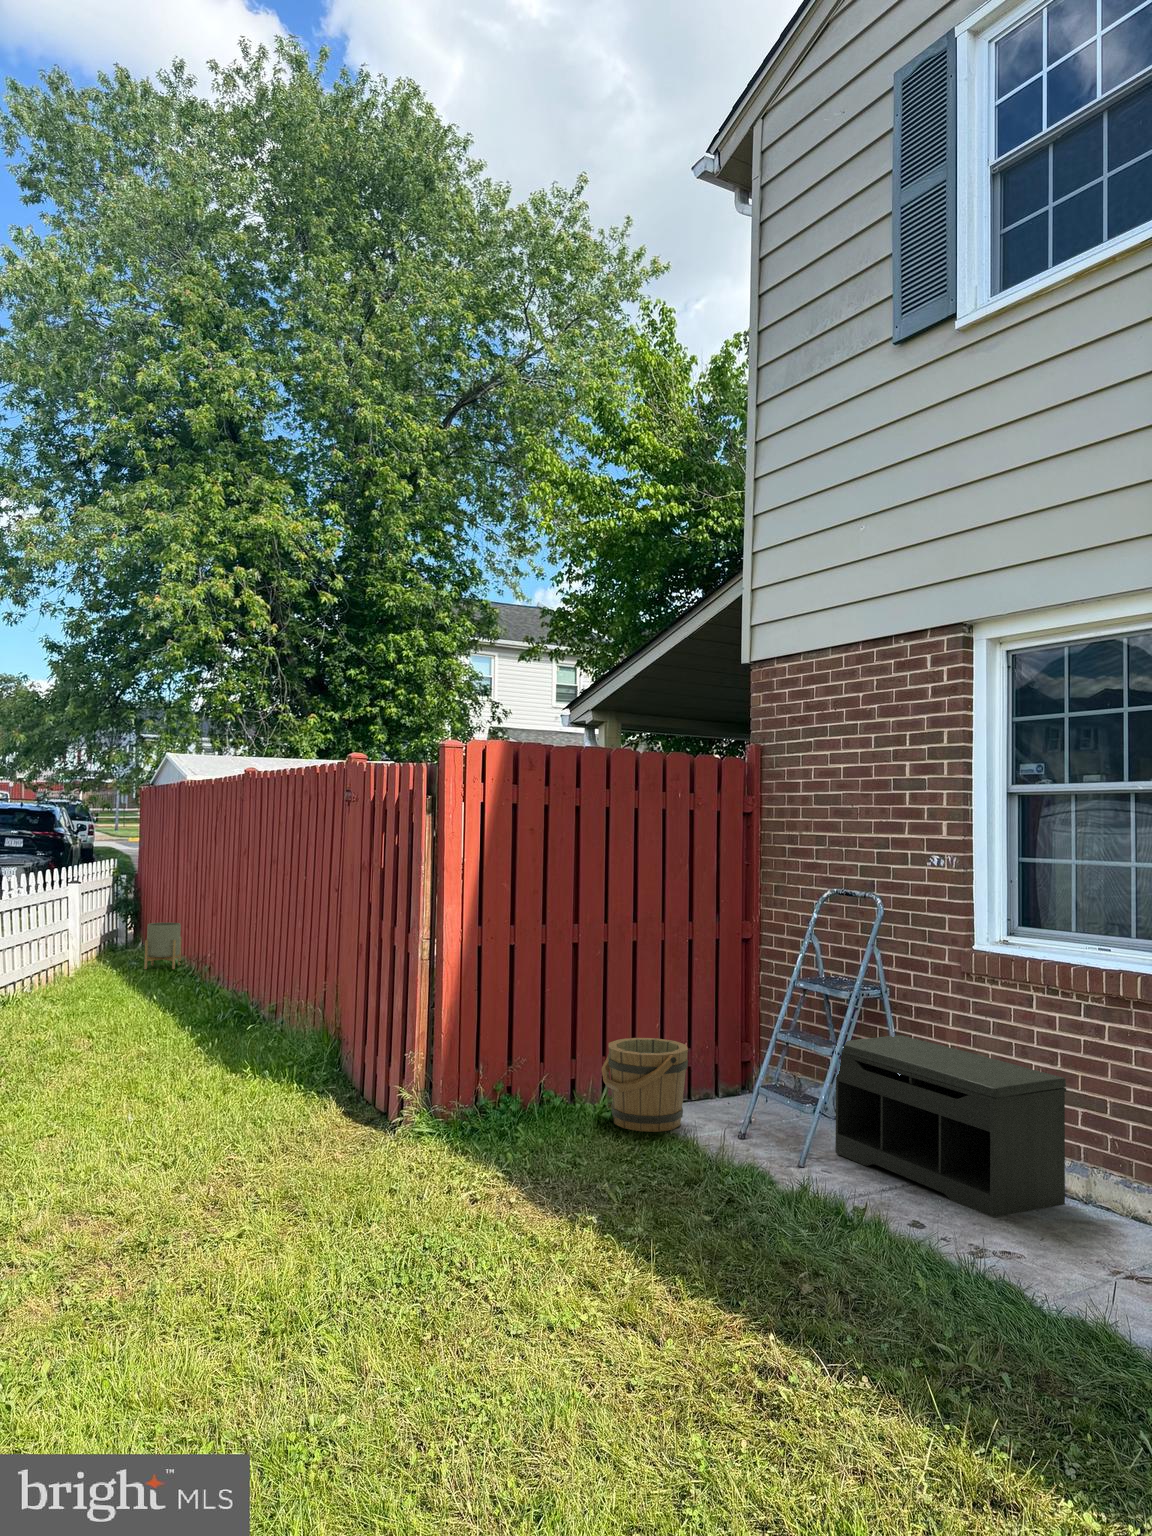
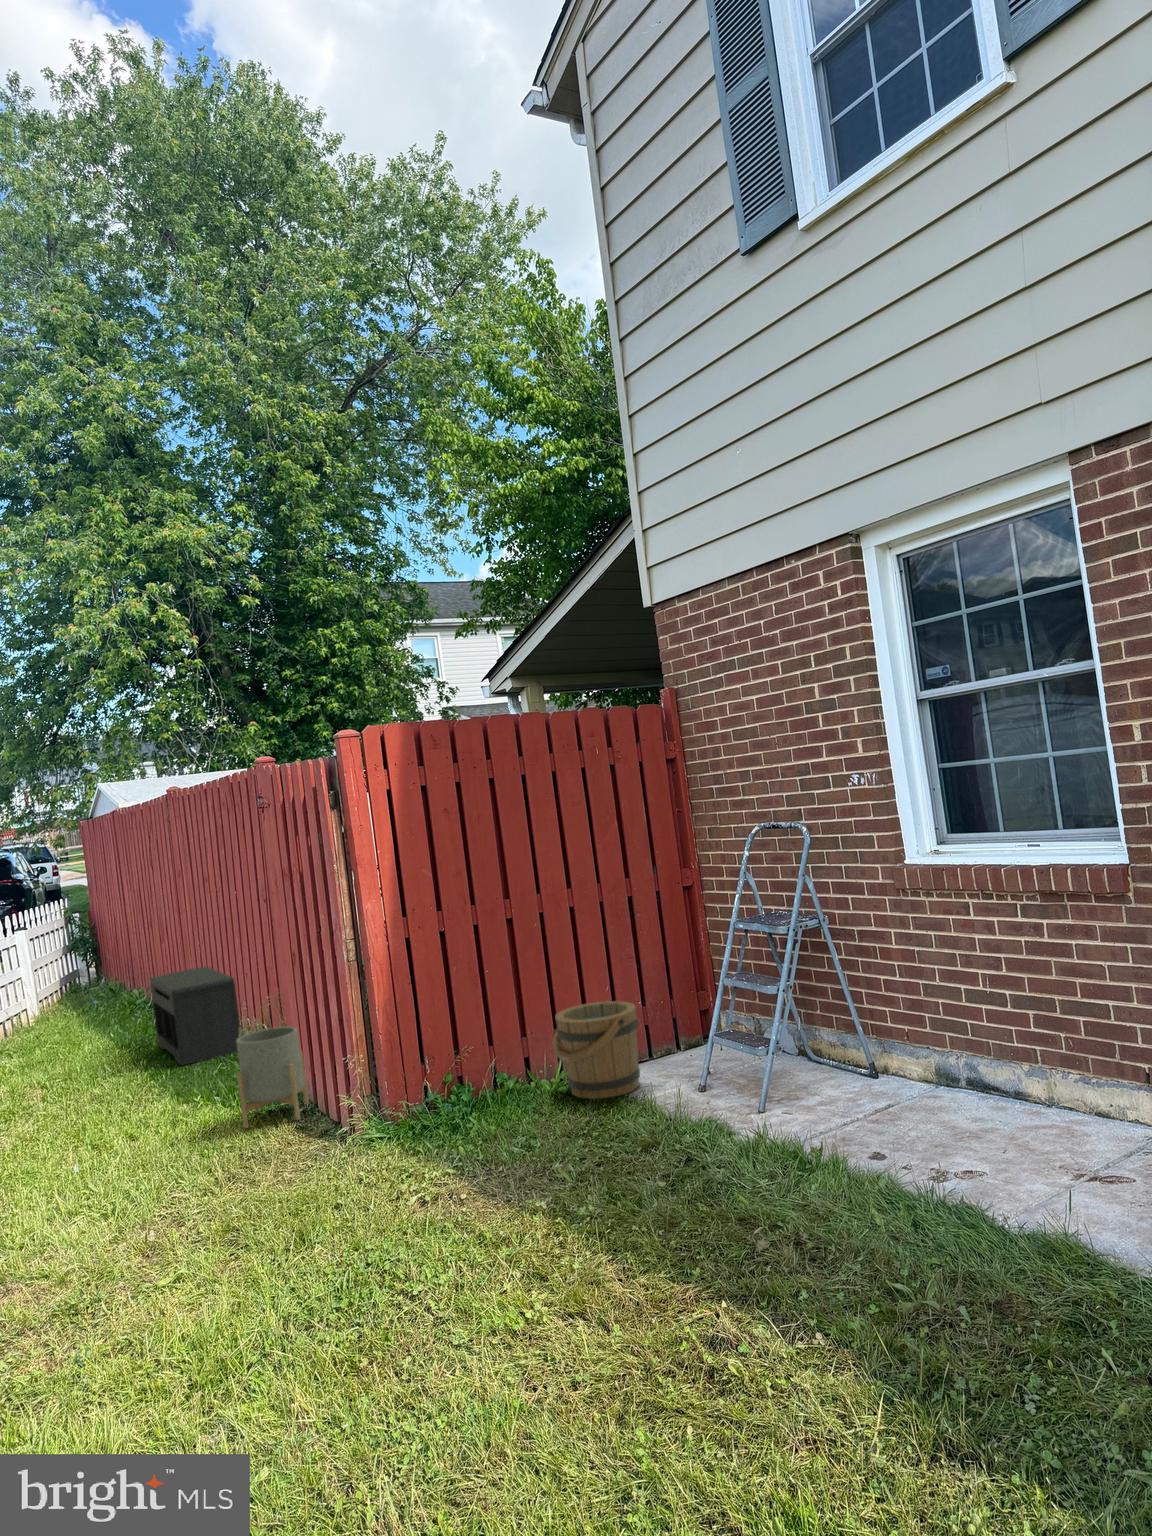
planter: present [144,922,182,969] -> present [236,1027,309,1128]
bench: present [835,1035,1066,1217] -> present [150,967,240,1066]

